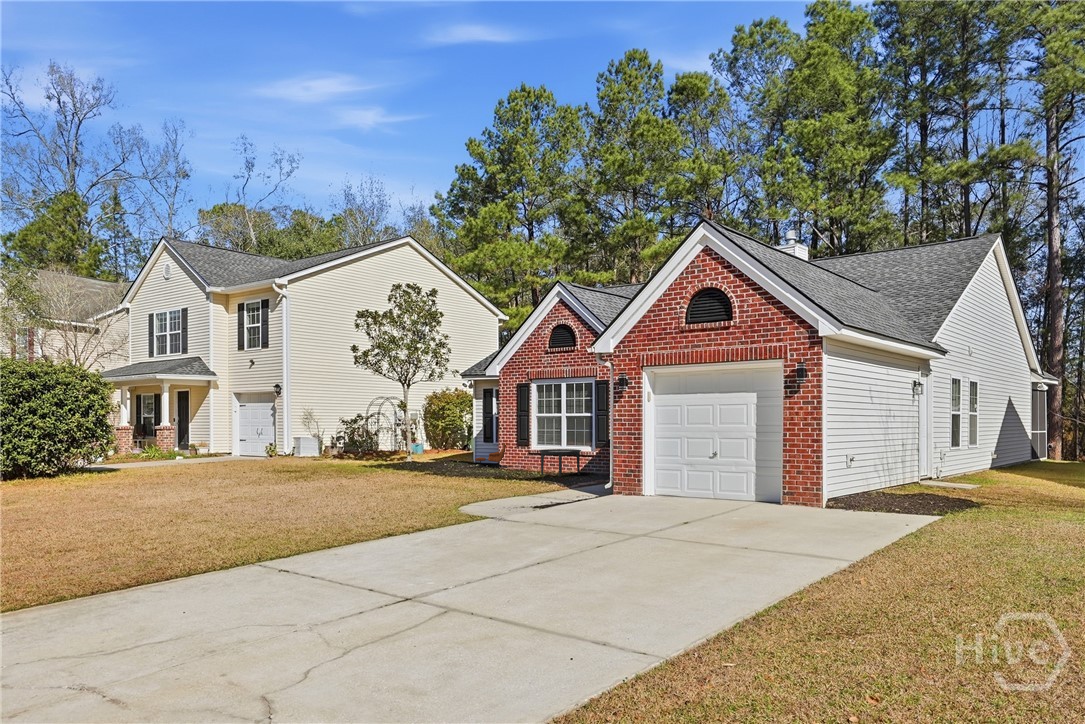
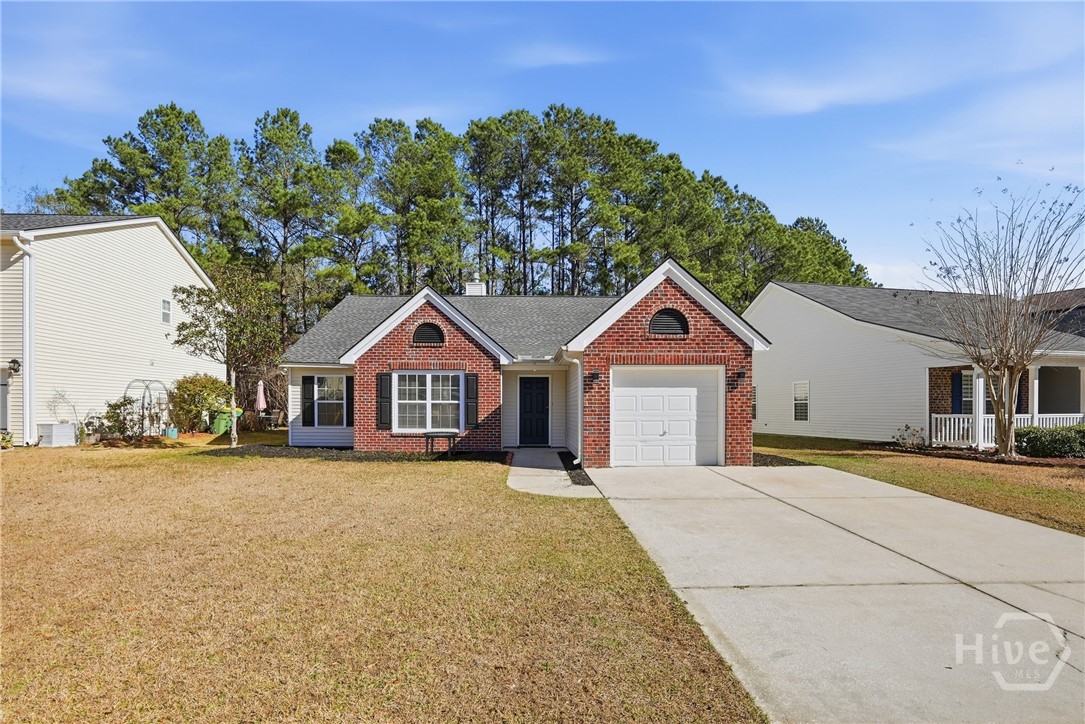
lounge chair: present [475,443,507,468] -> none [320,427,357,454]

